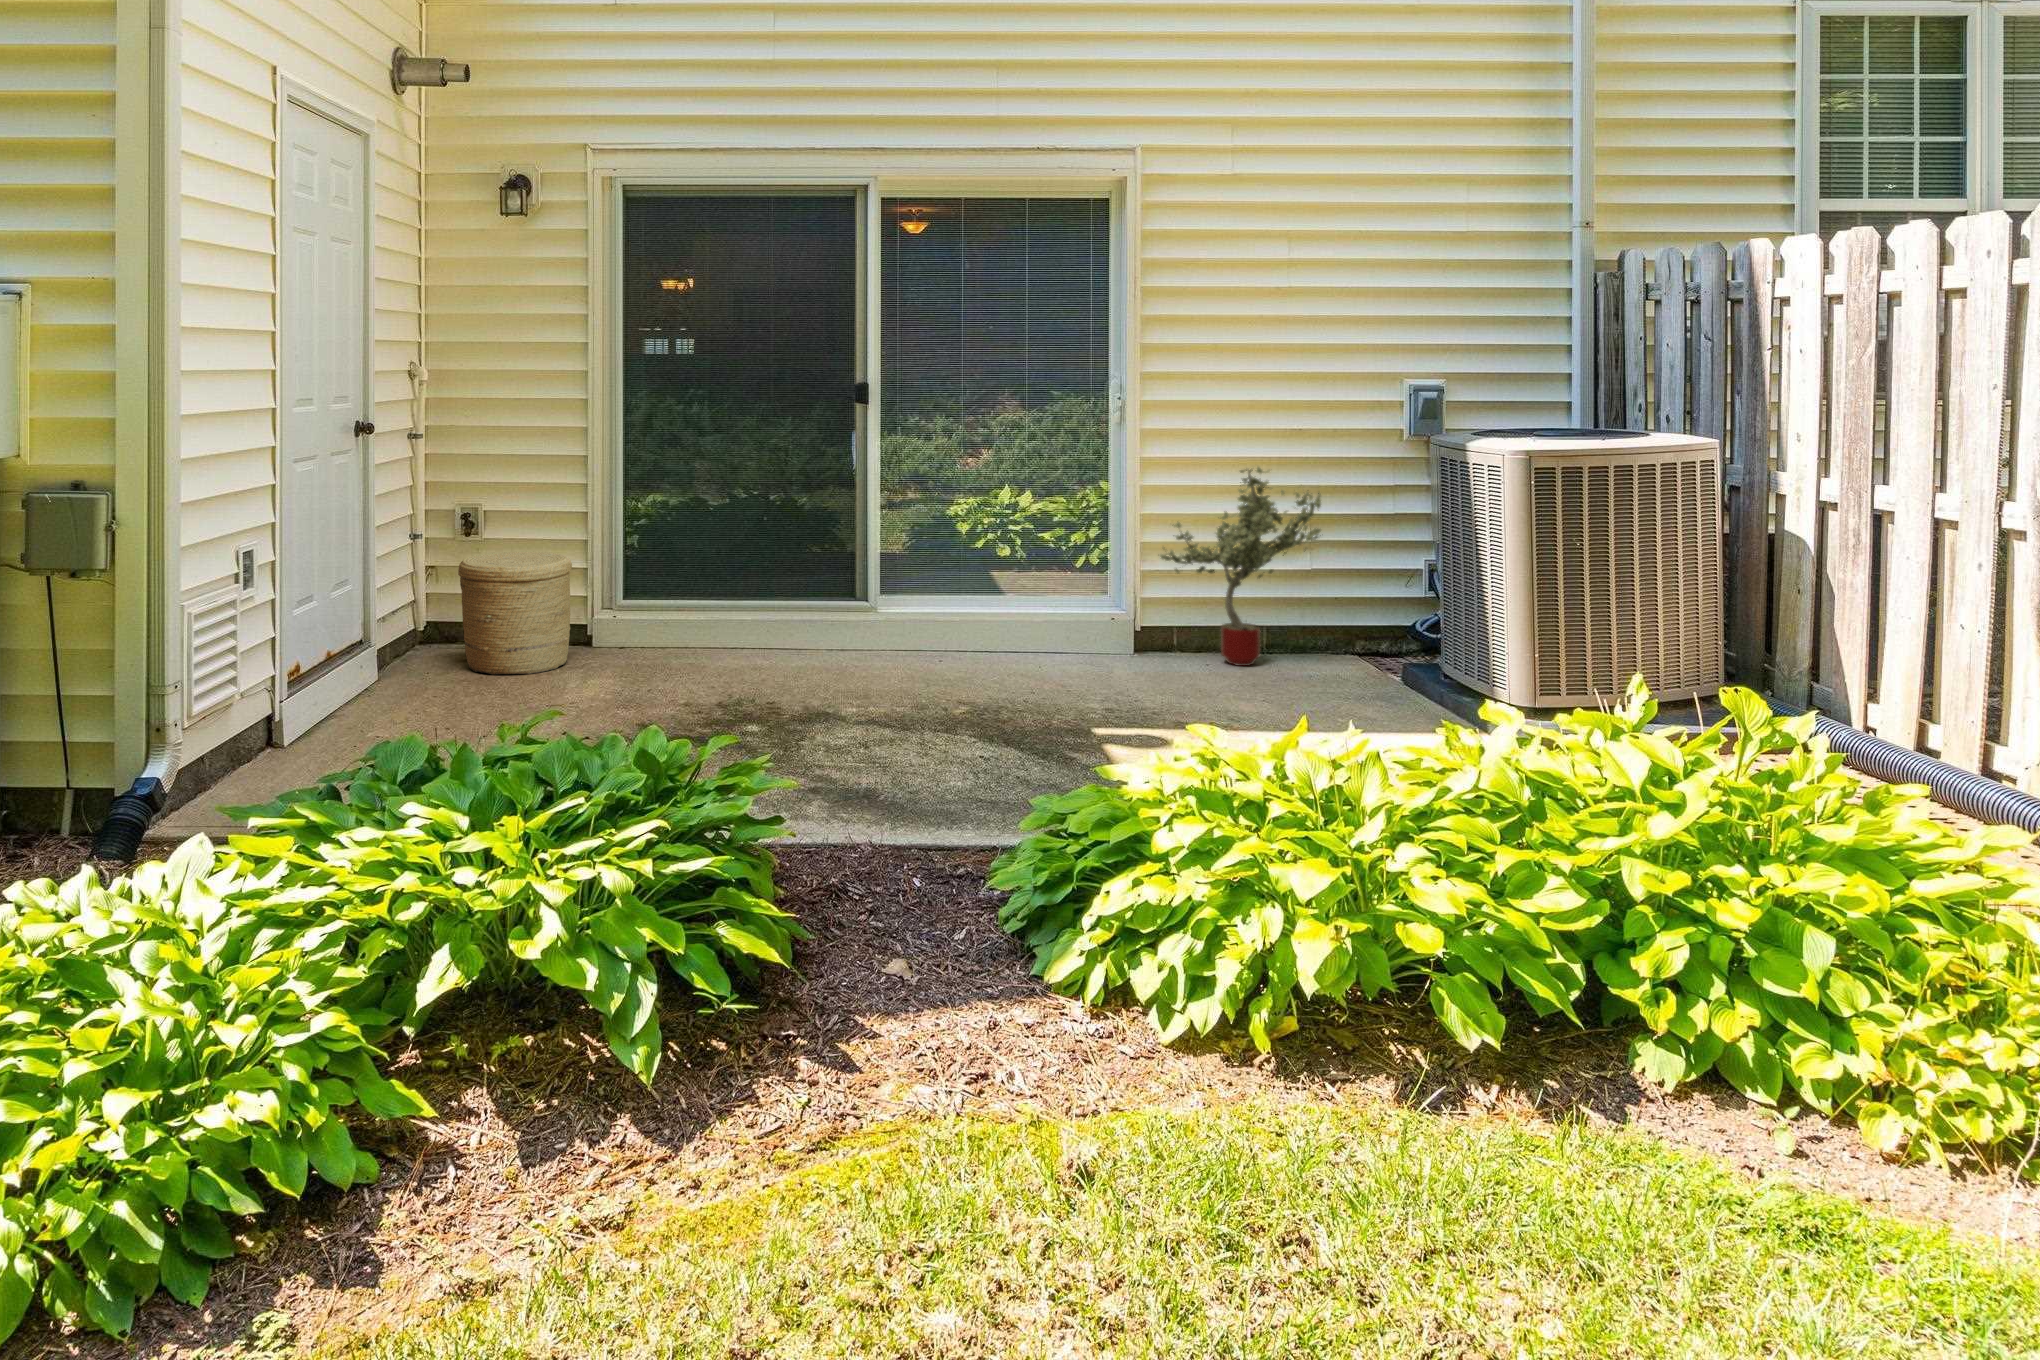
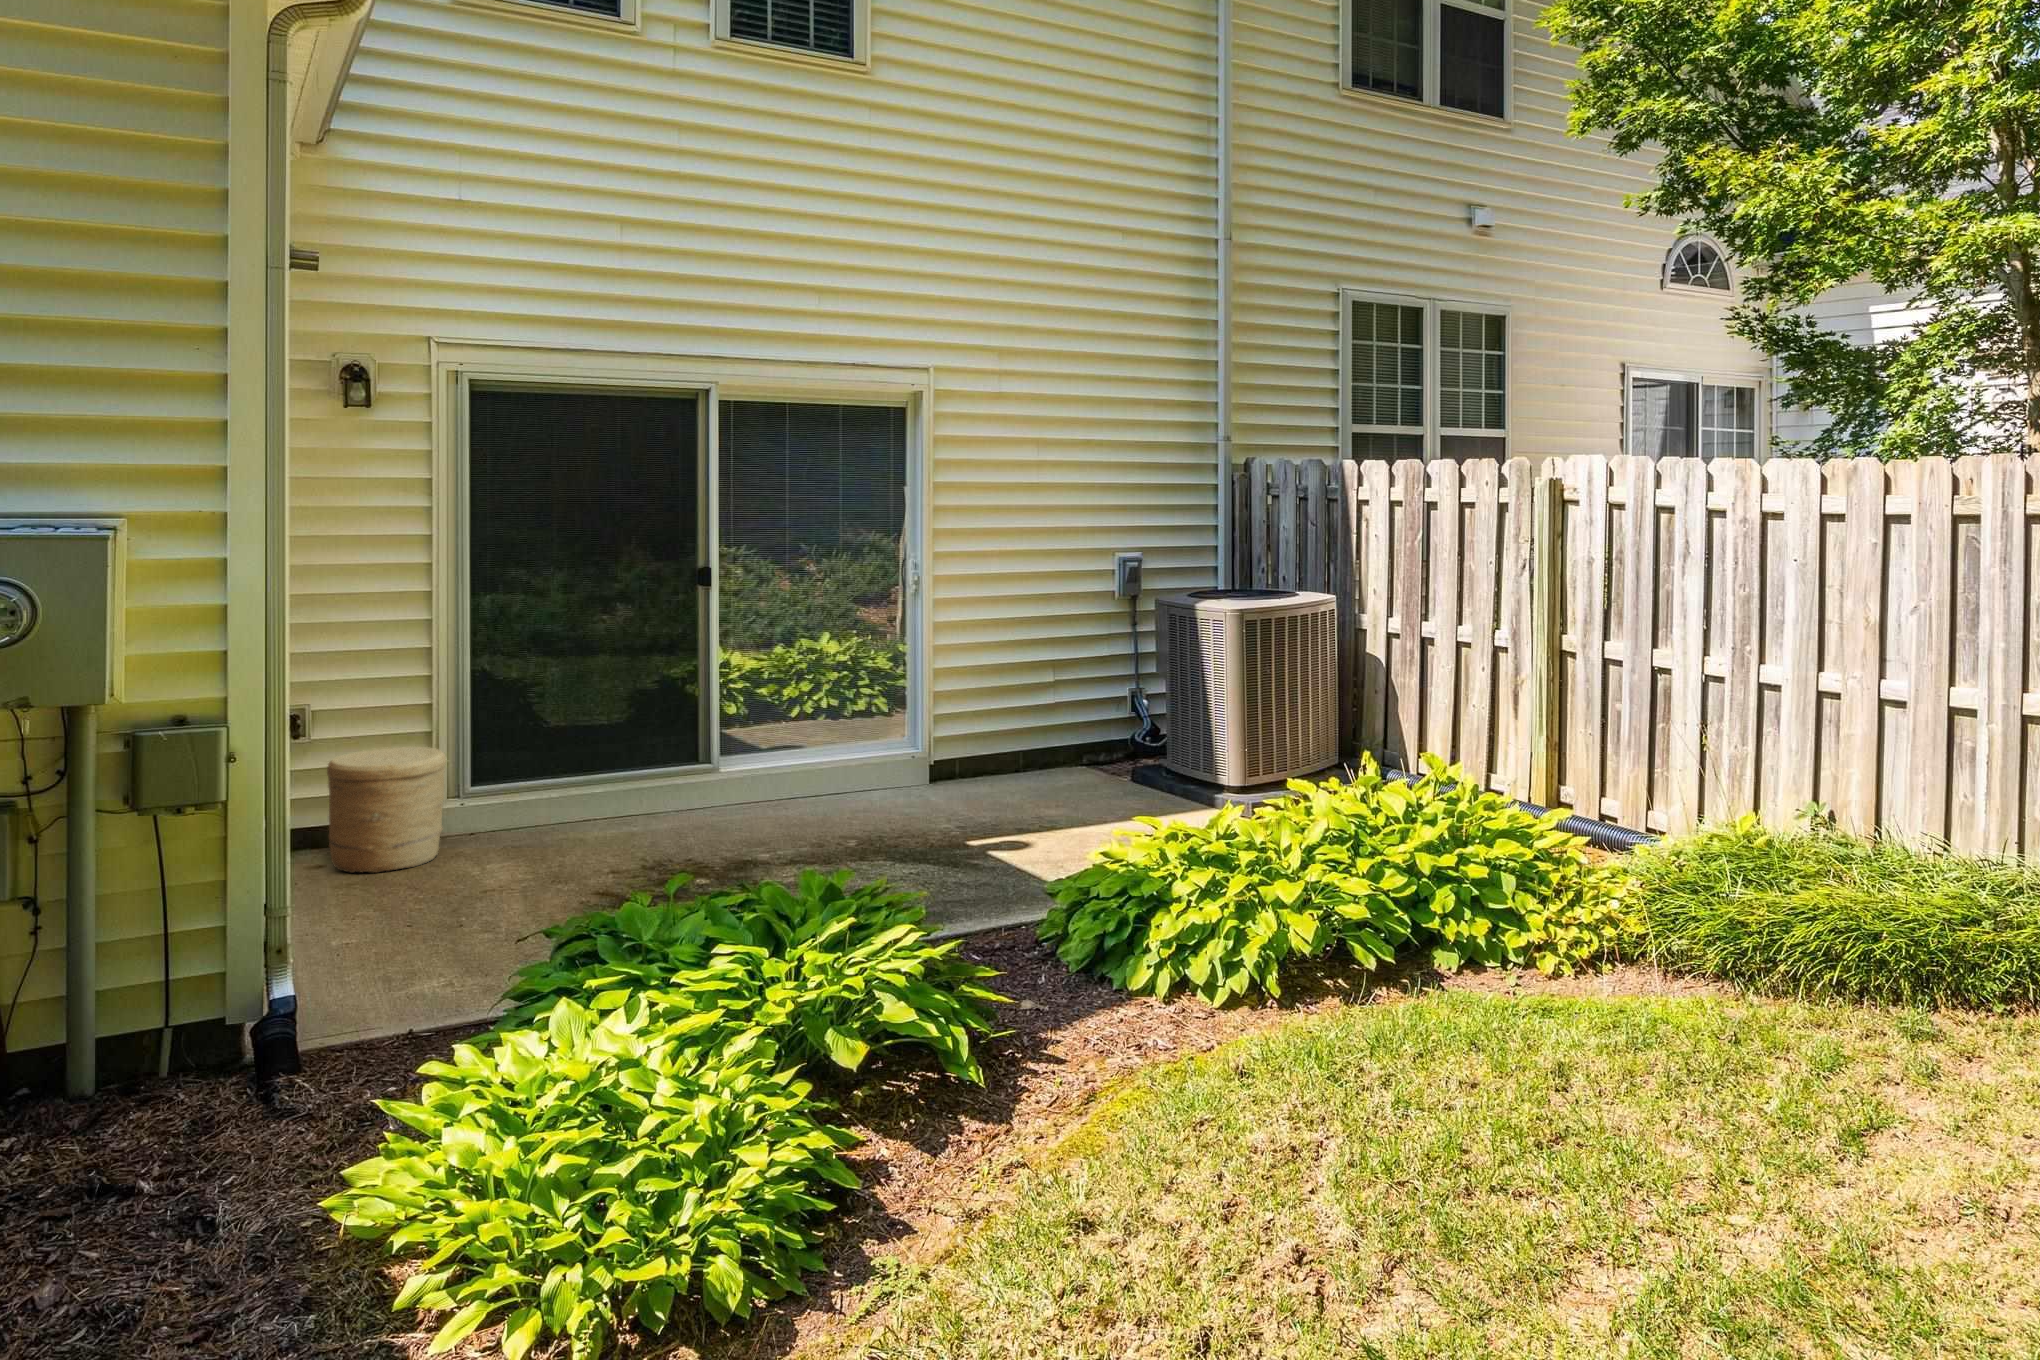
potted tree: present [1161,467,1321,666] -> none [956,623,1072,781]

